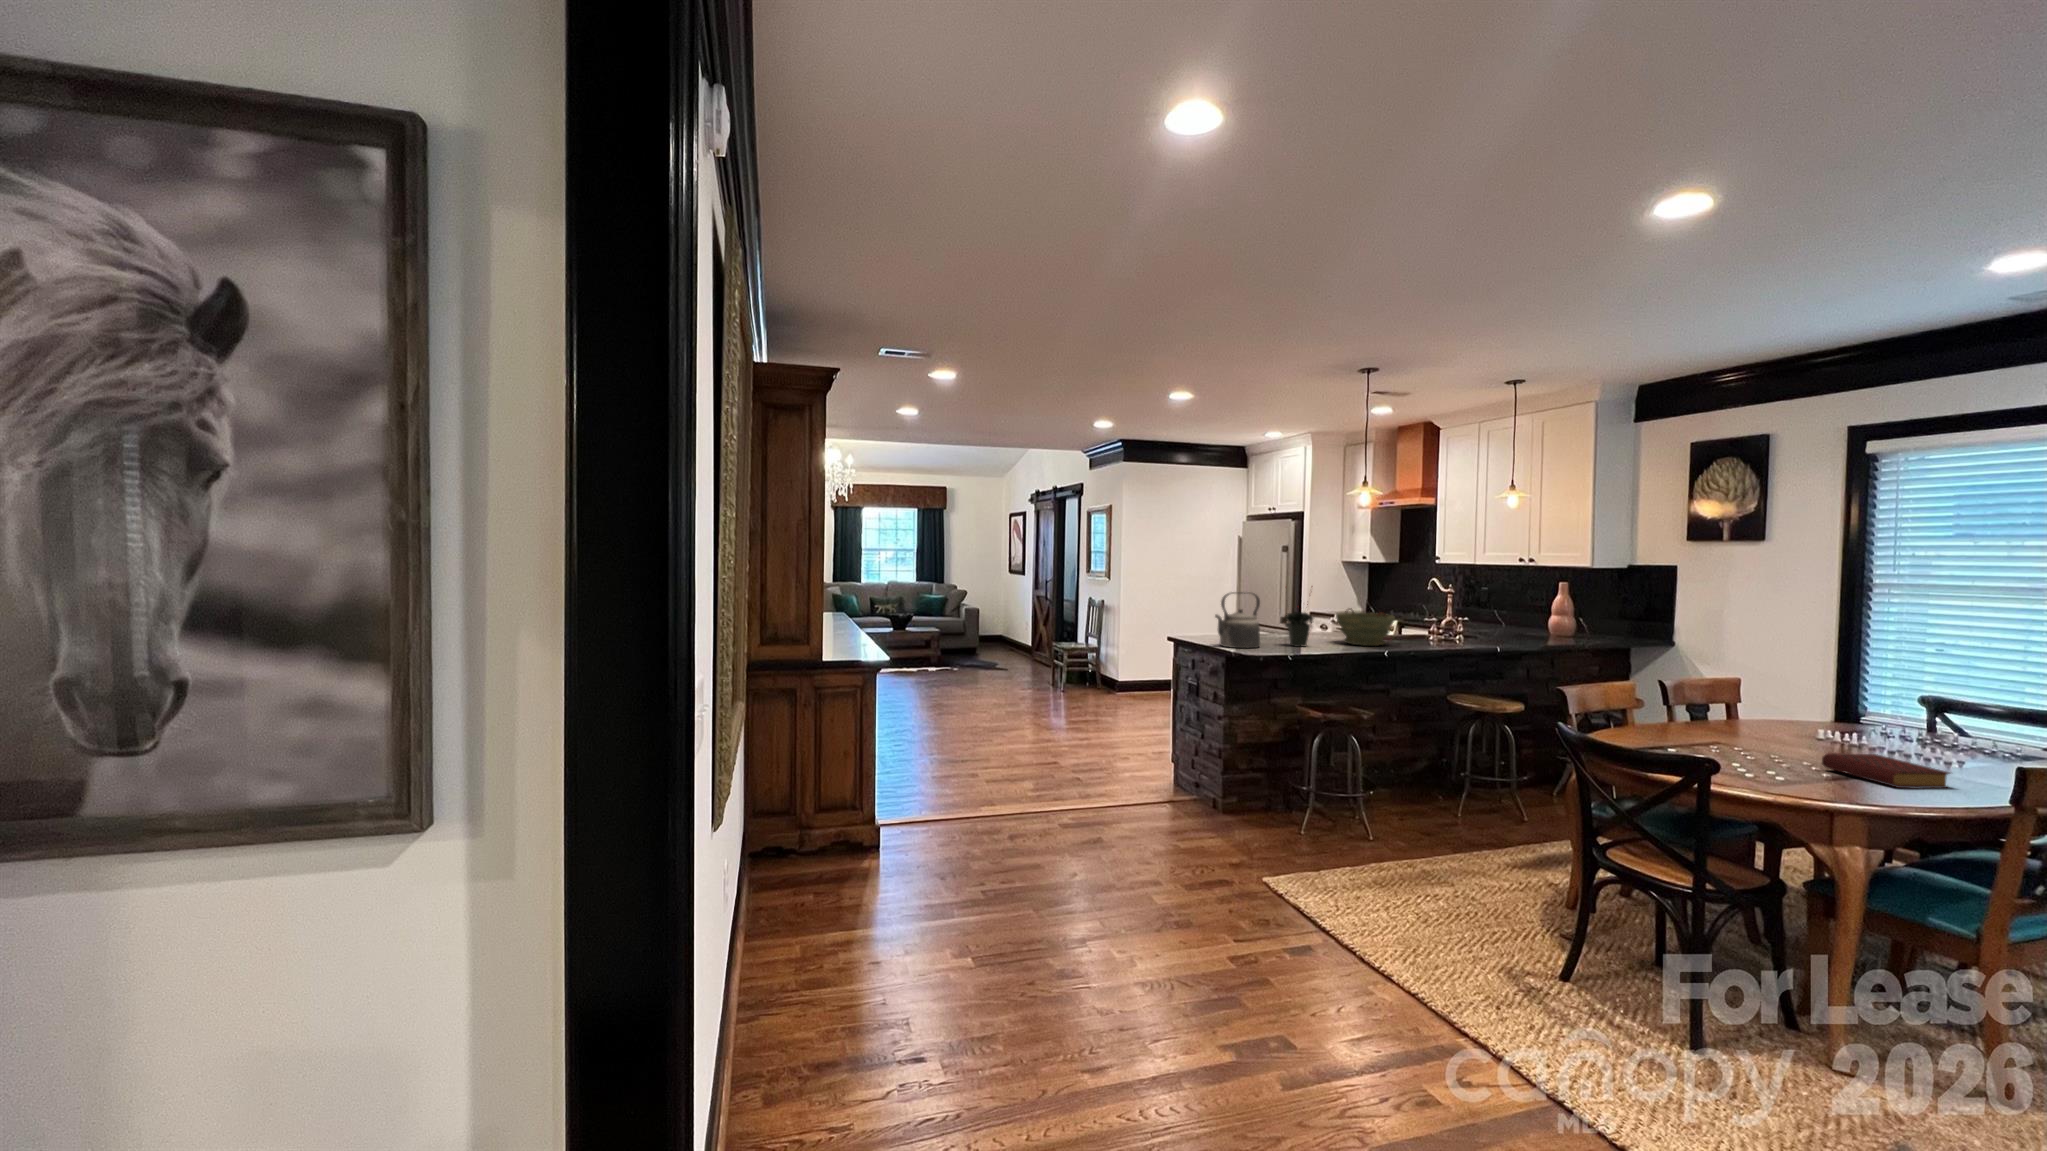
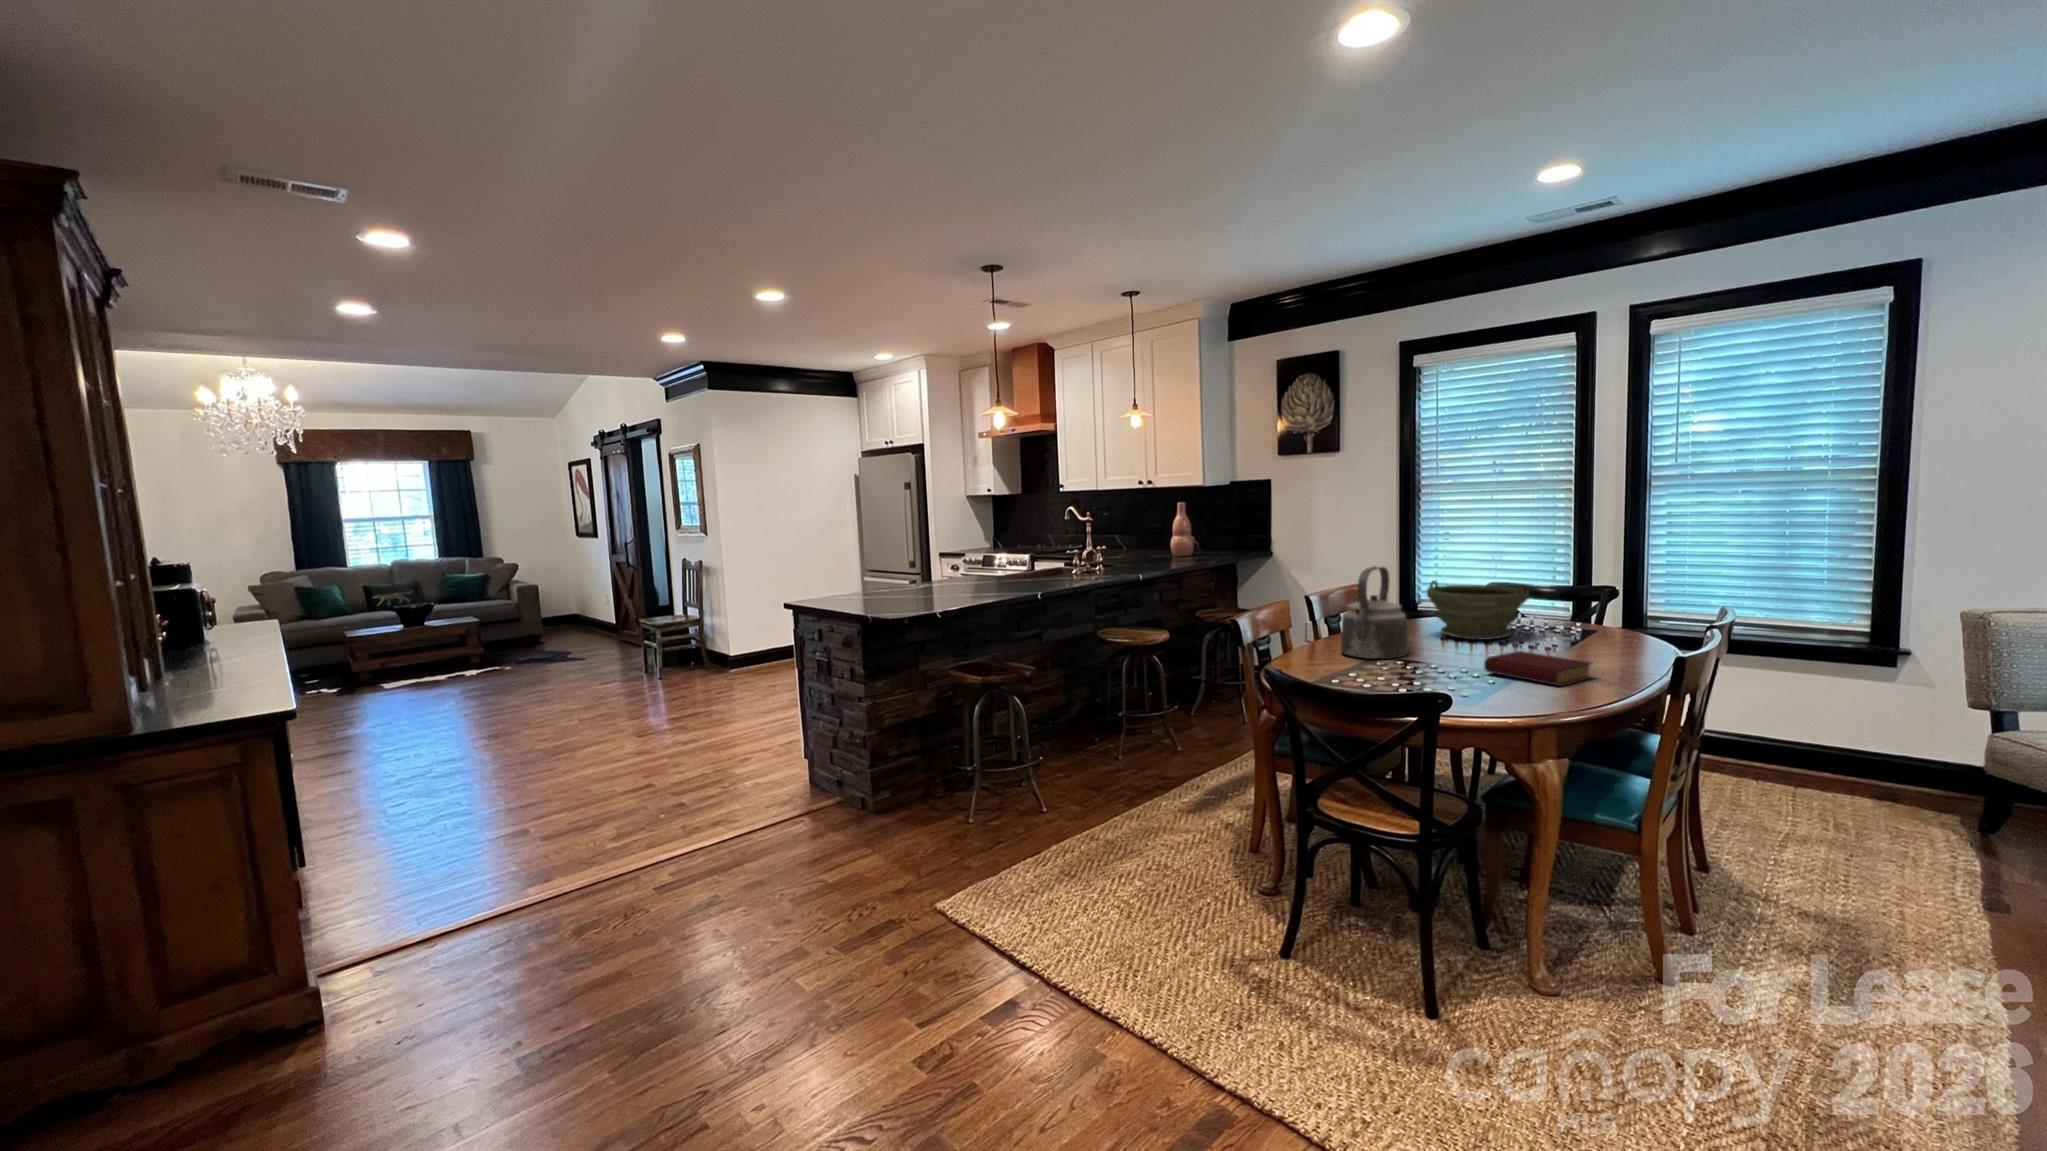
kettle: present [1215,592,1260,648] -> present [1341,566,1409,659]
potted plant: present [1283,604,1314,647] -> none [919,522,959,598]
bowl: present [1336,608,1395,646] -> present [1427,581,1529,640]

